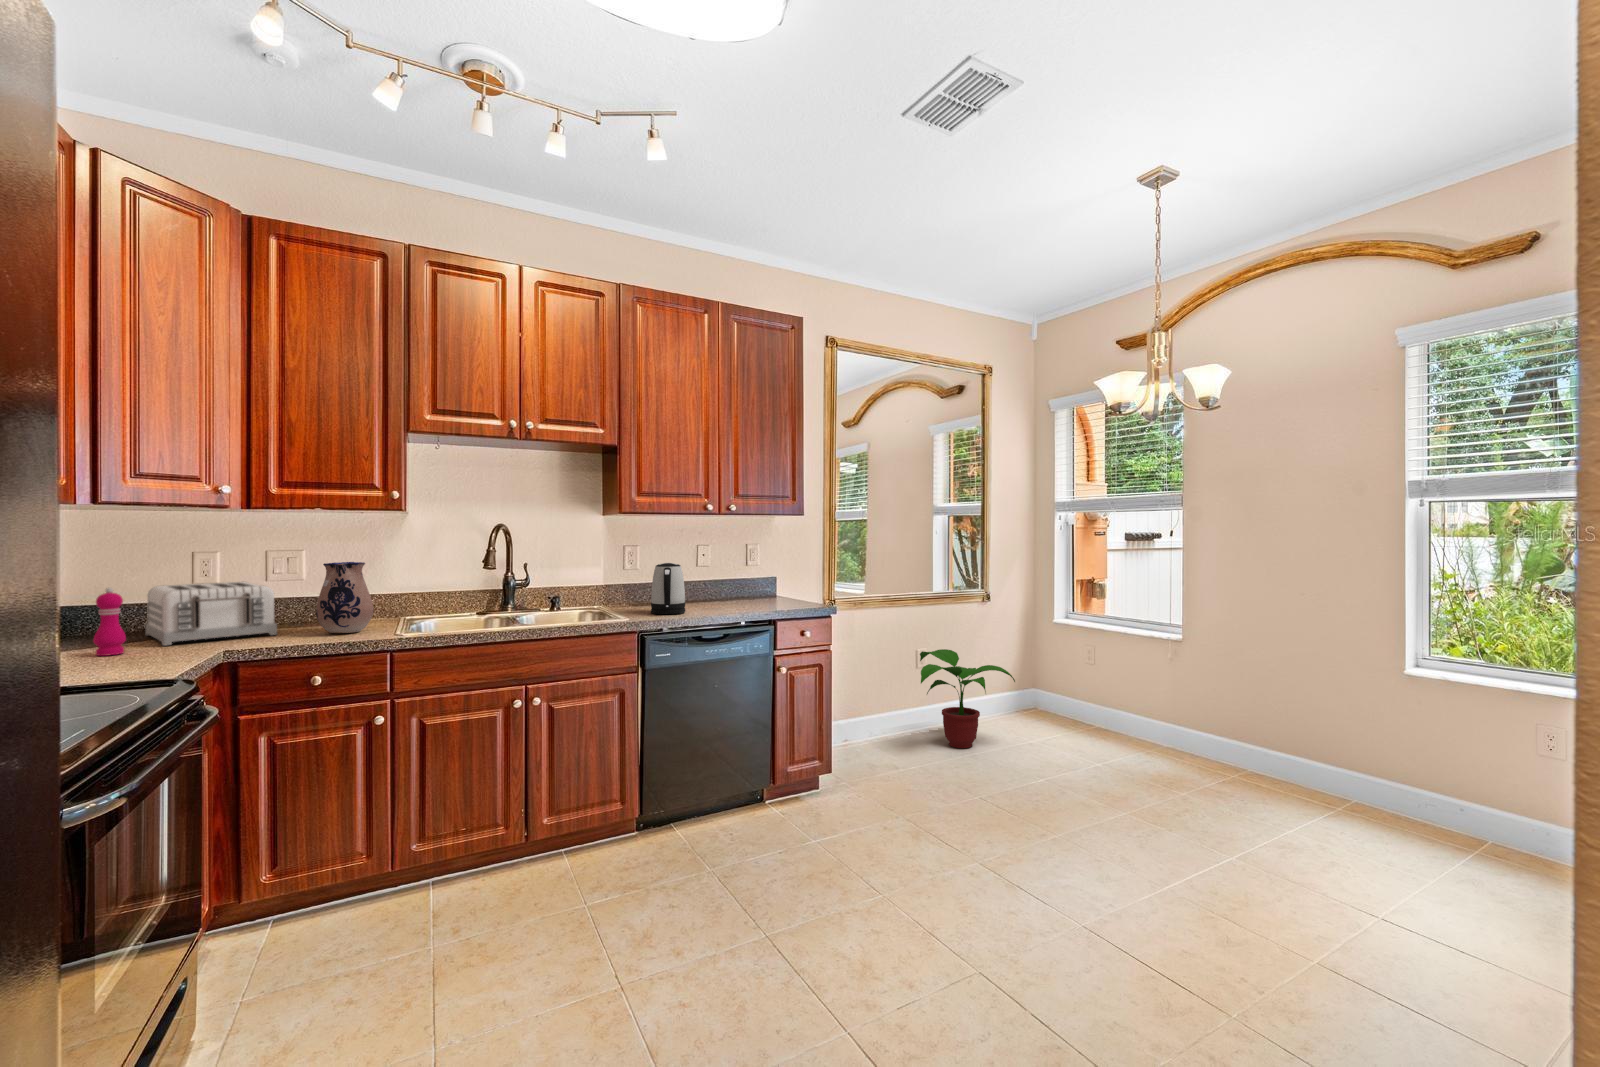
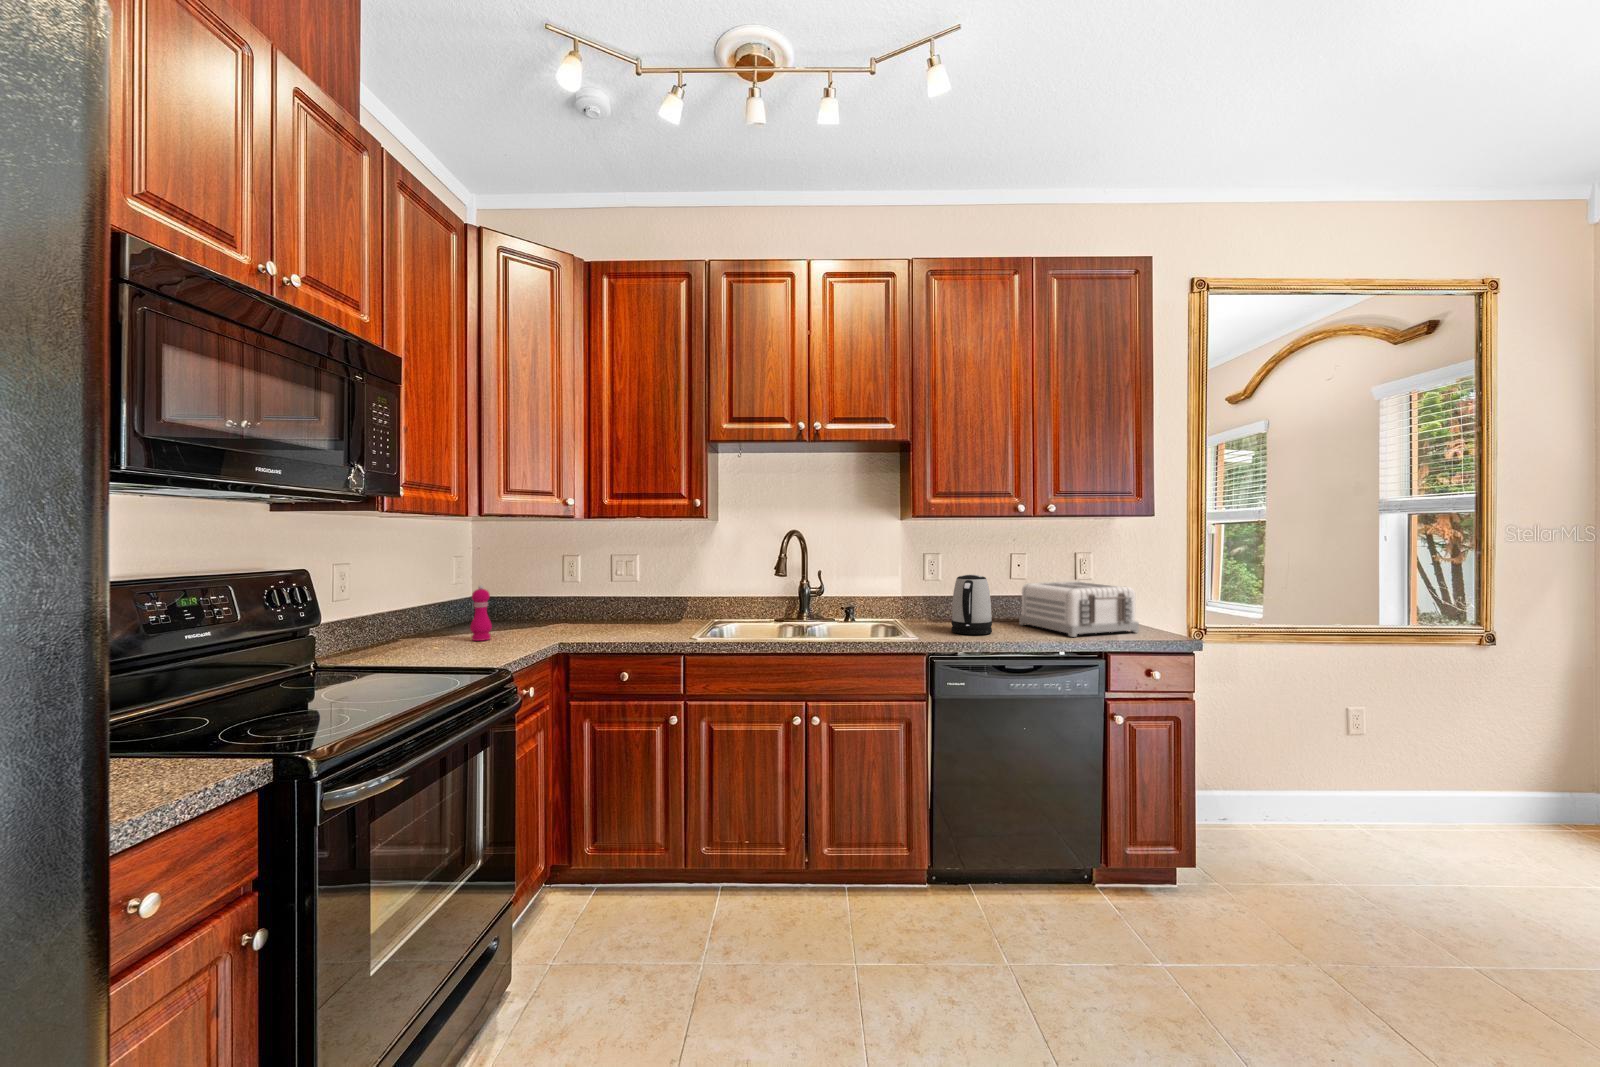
ceramic pitcher: present [316,562,373,633] -> none [632,567,678,633]
toaster: present [146,582,277,645] -> present [1019,581,1139,637]
potted plant: present [920,649,1015,748] -> none [1350,706,1542,862]

